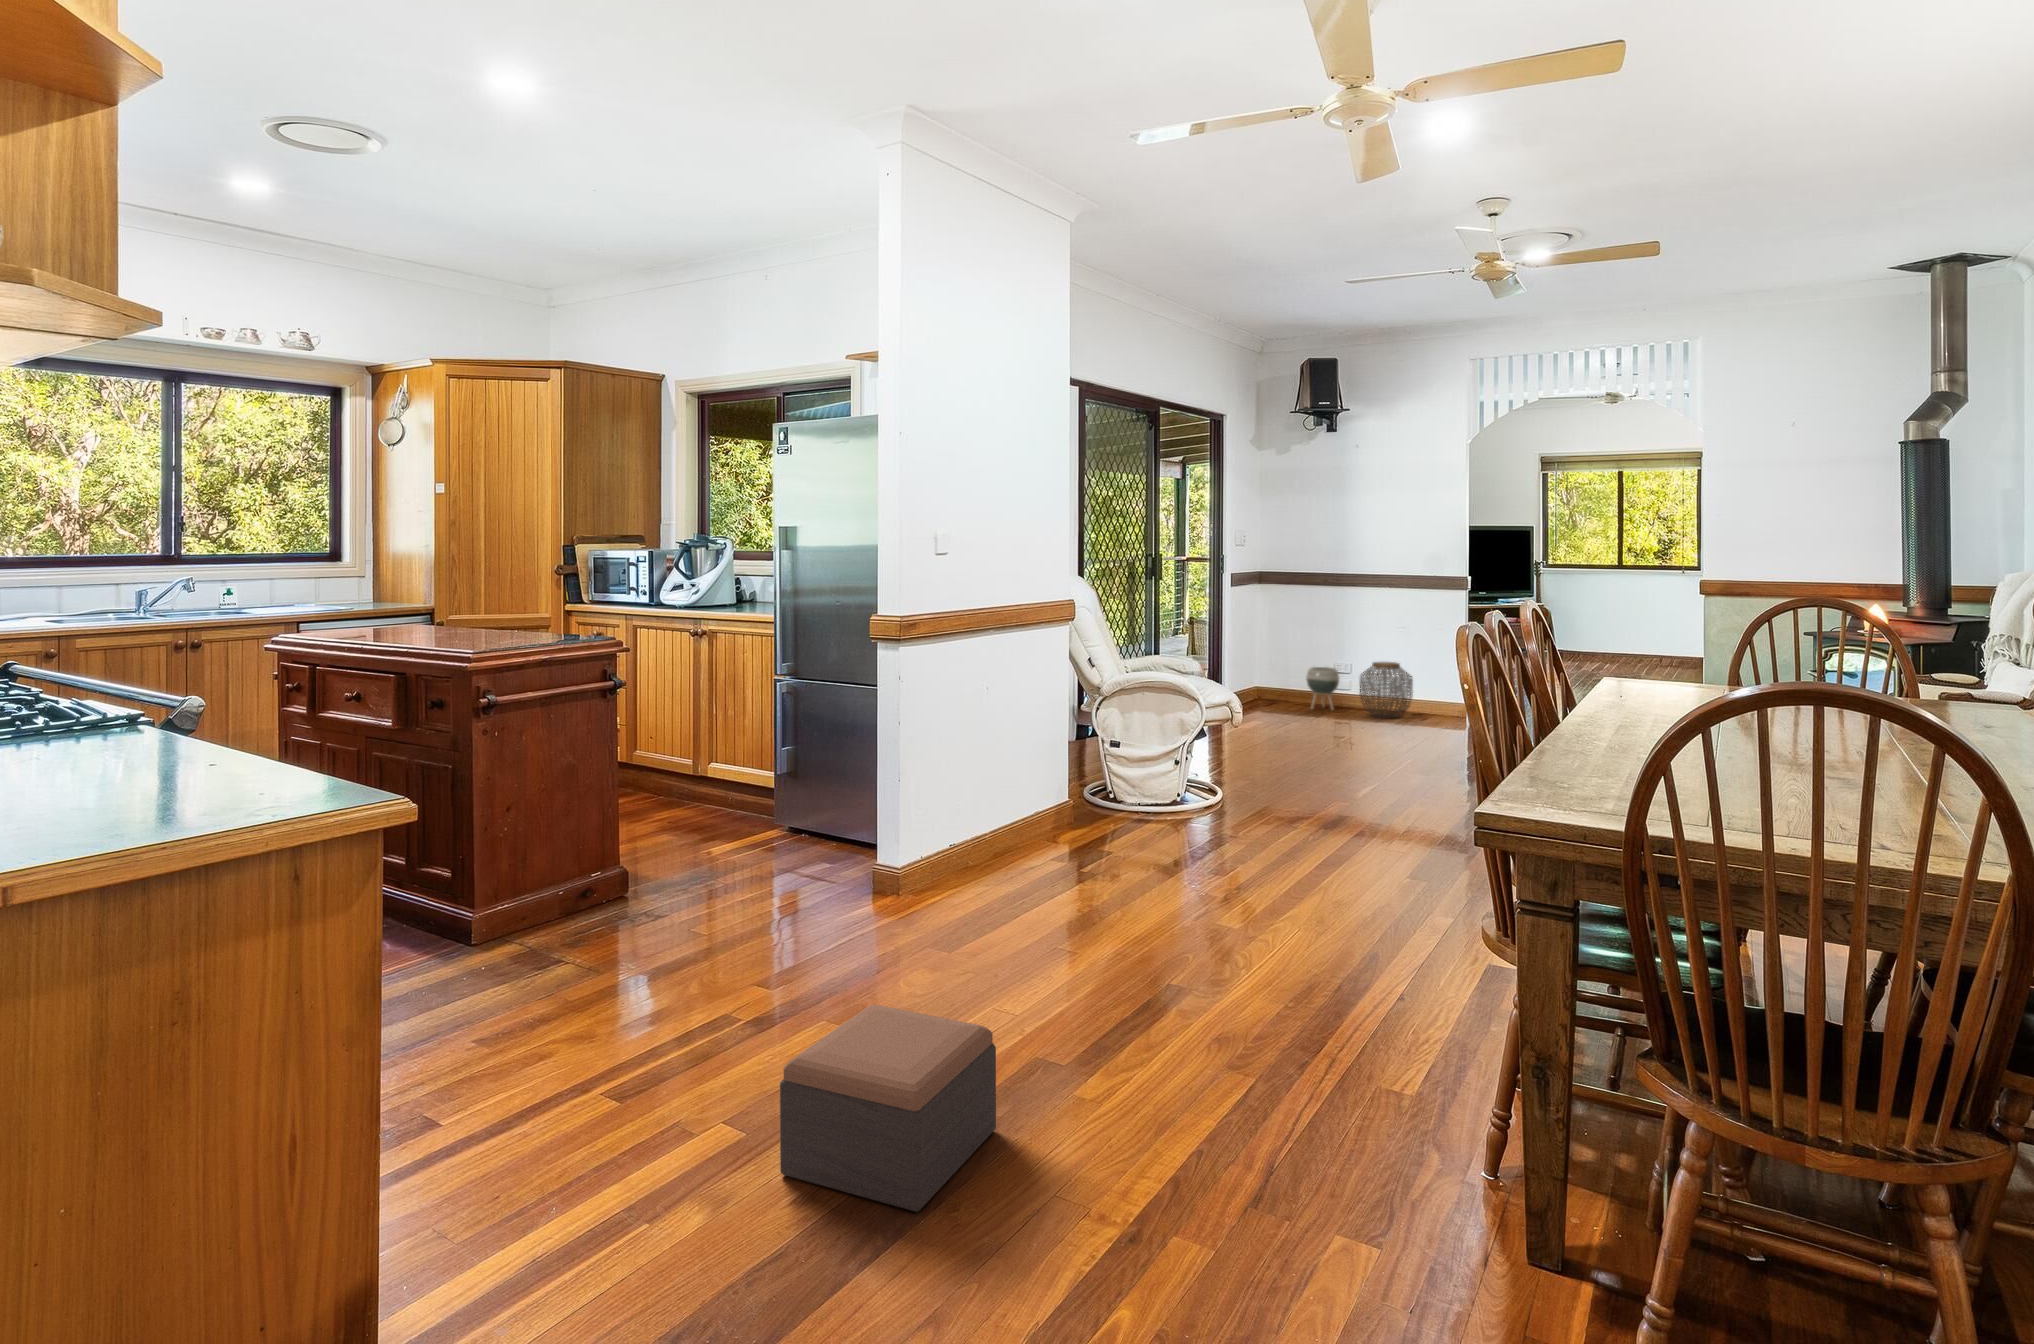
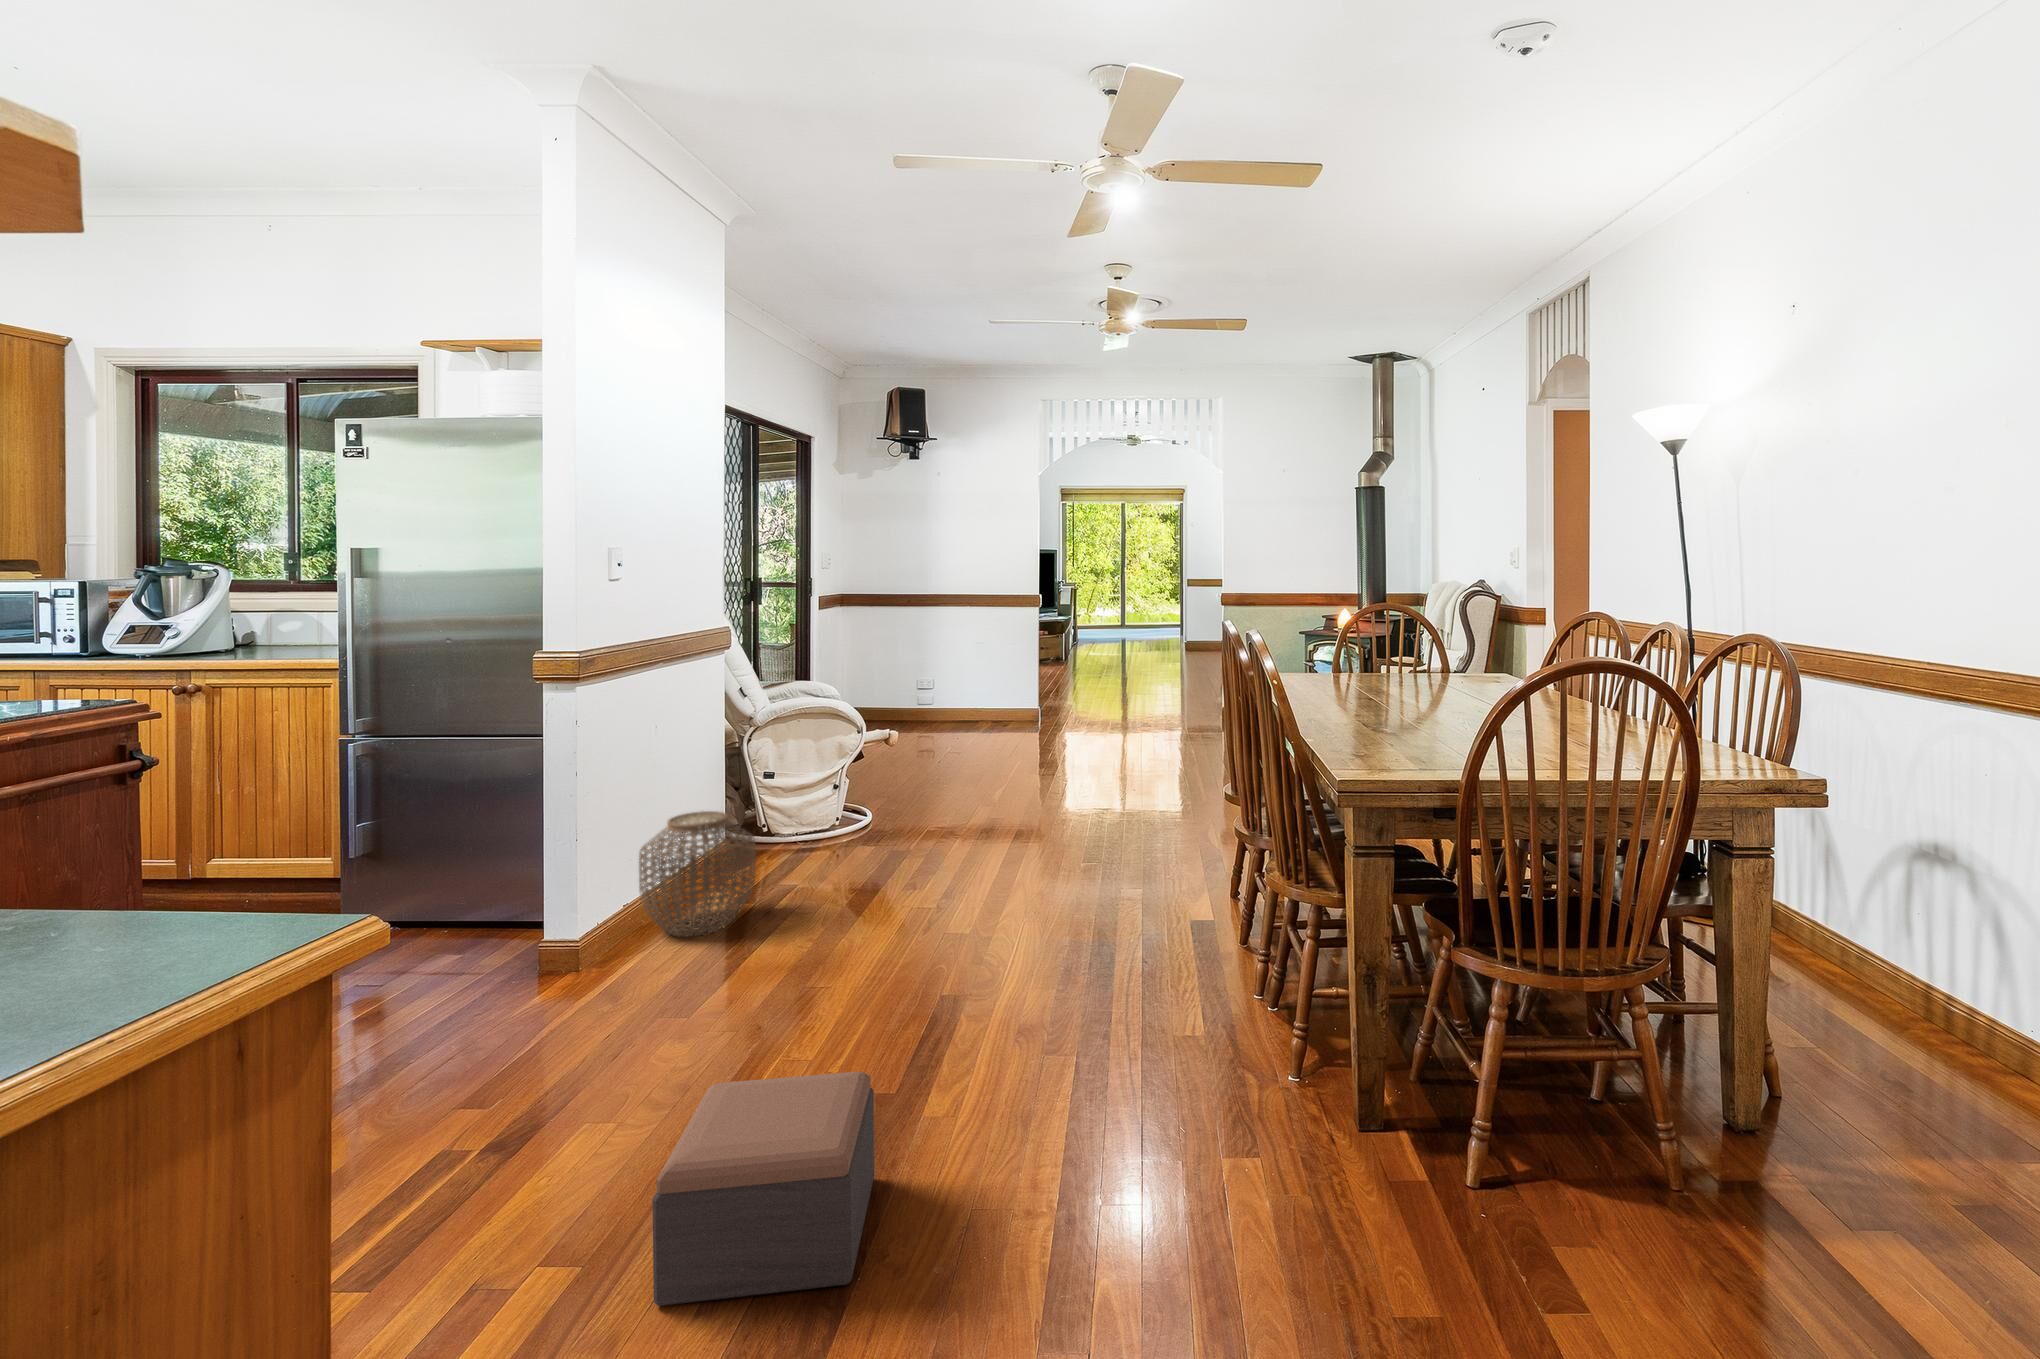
woven basket: present [1360,662,1413,718] -> present [639,811,755,936]
planter: present [1306,667,1339,710] -> none [901,681,933,722]

